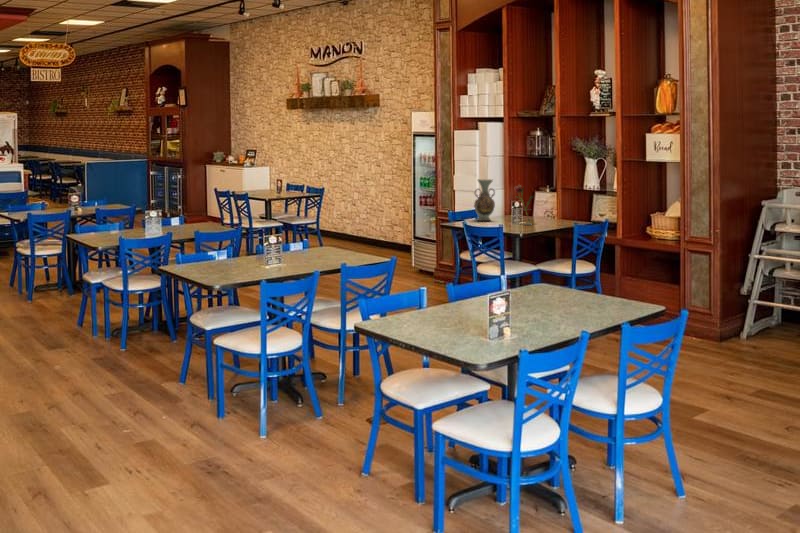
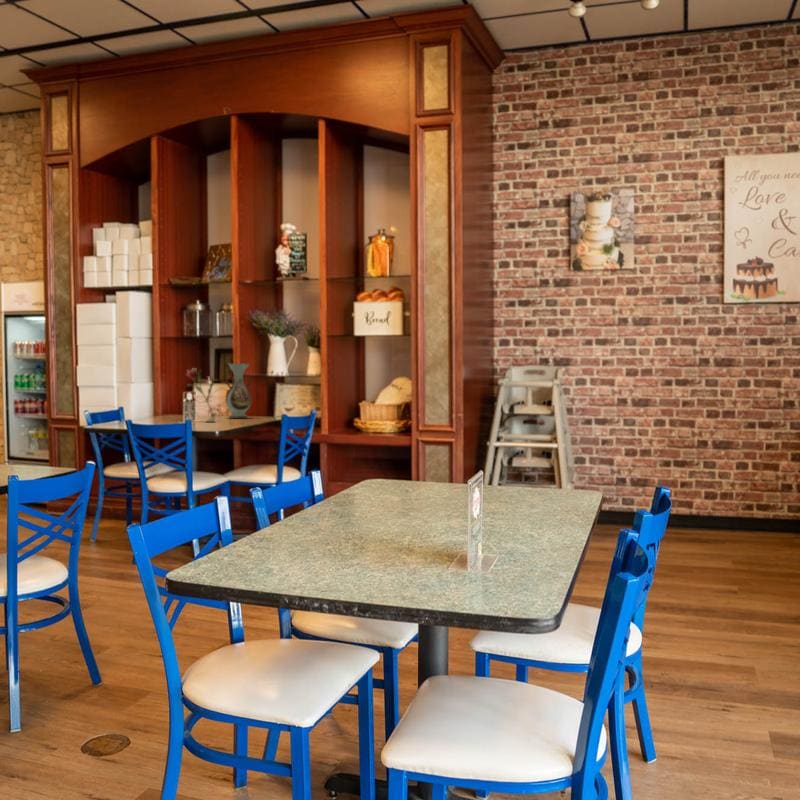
decorative vase: present [474,179,495,221] -> present [225,363,251,418]

